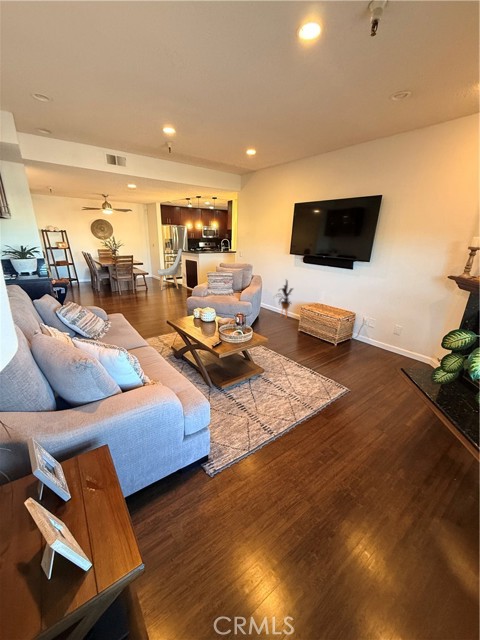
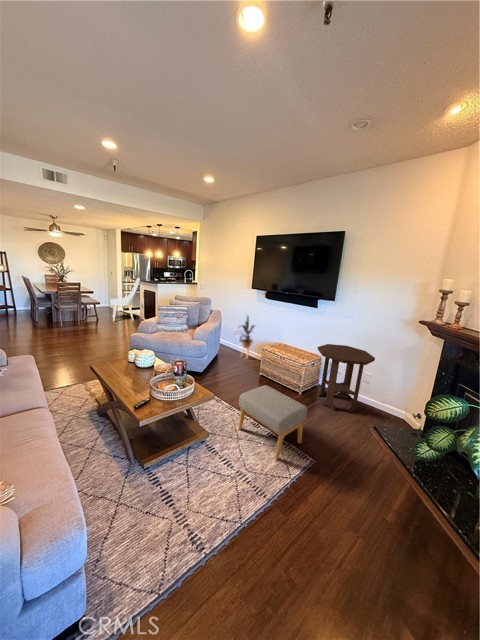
side table: none [351,302,406,359] -> present [317,344,375,412]
footstool: none [285,335,343,388] -> present [238,385,307,460]

